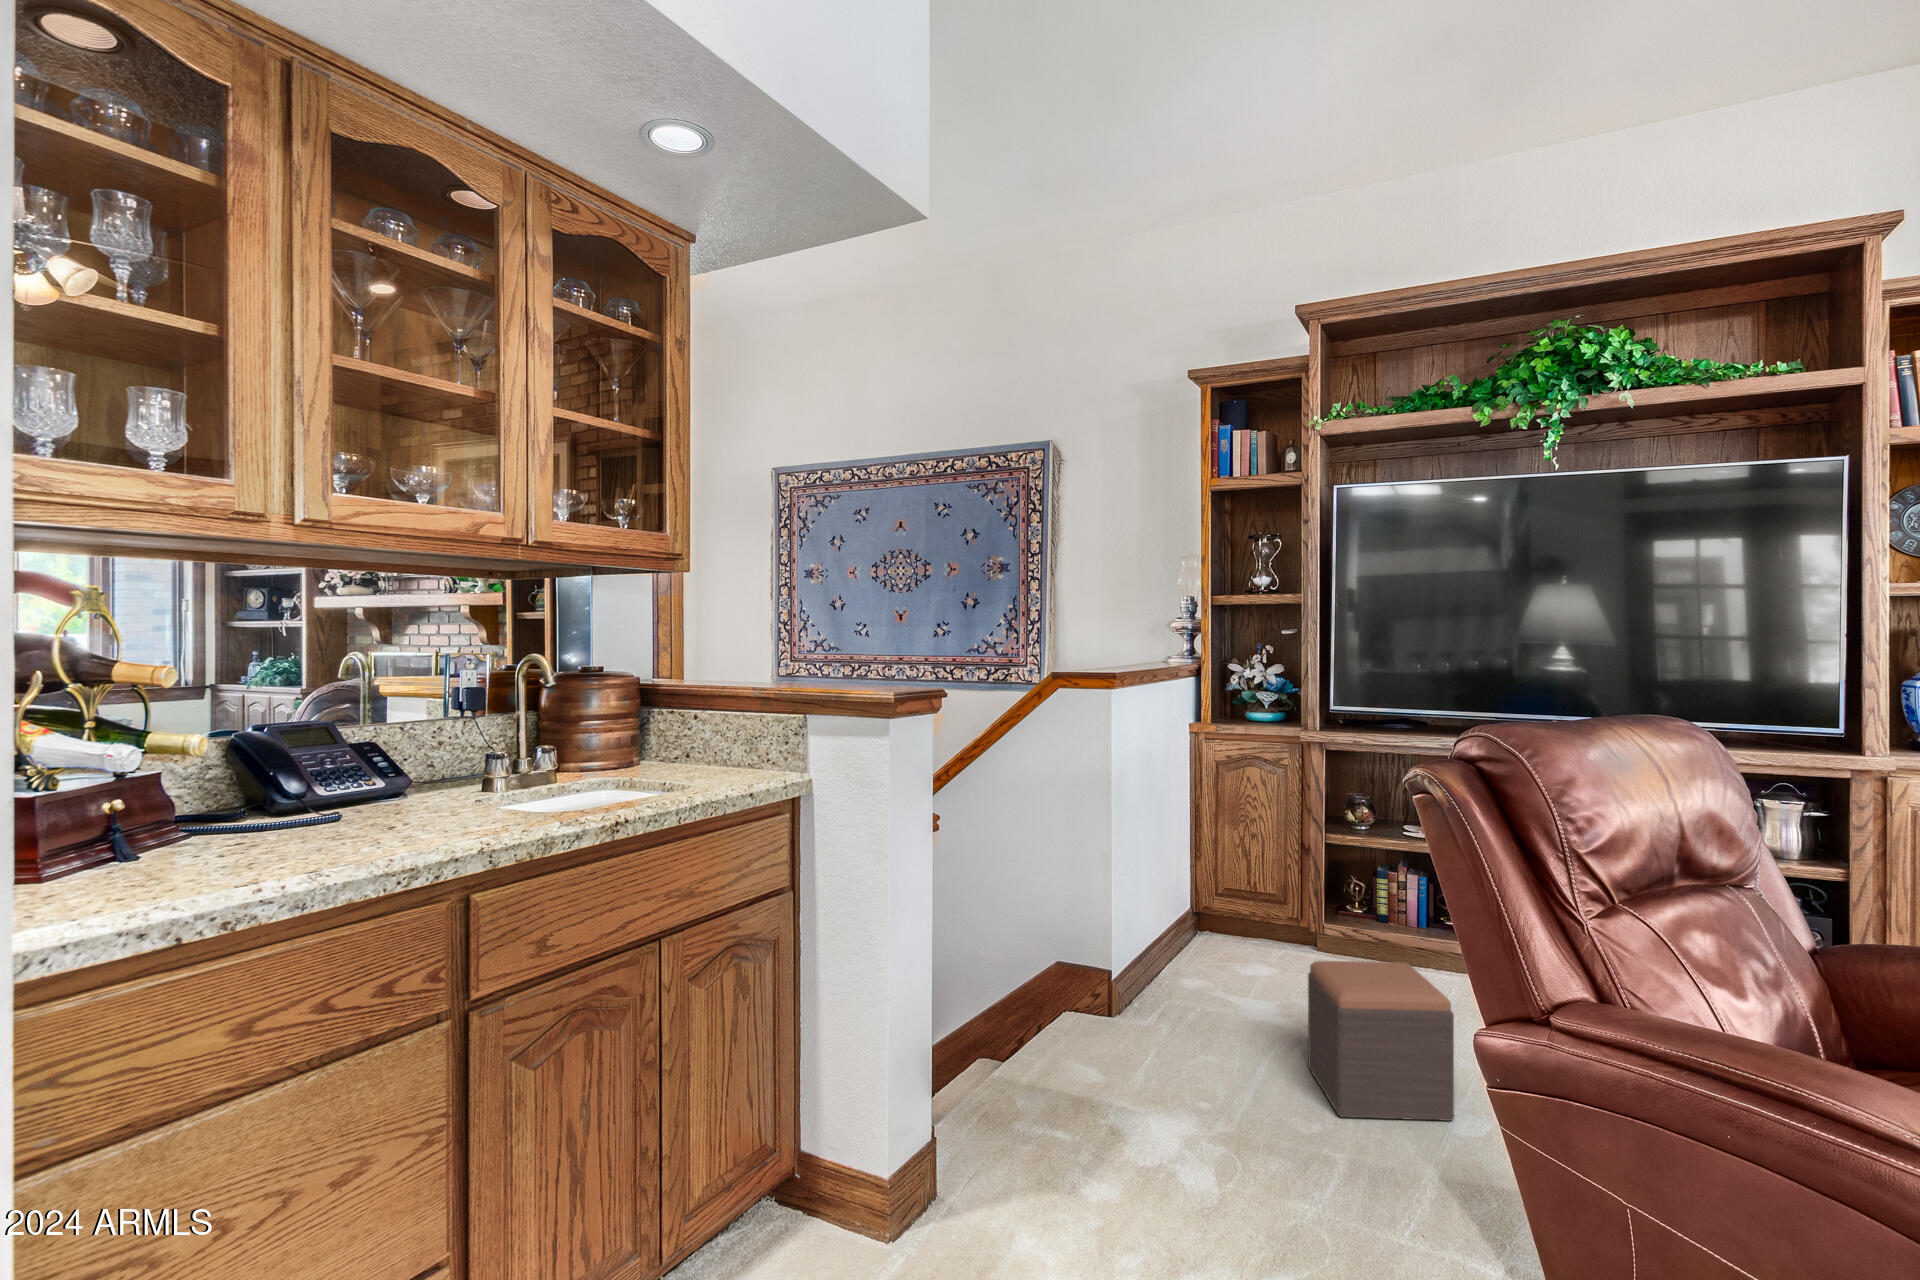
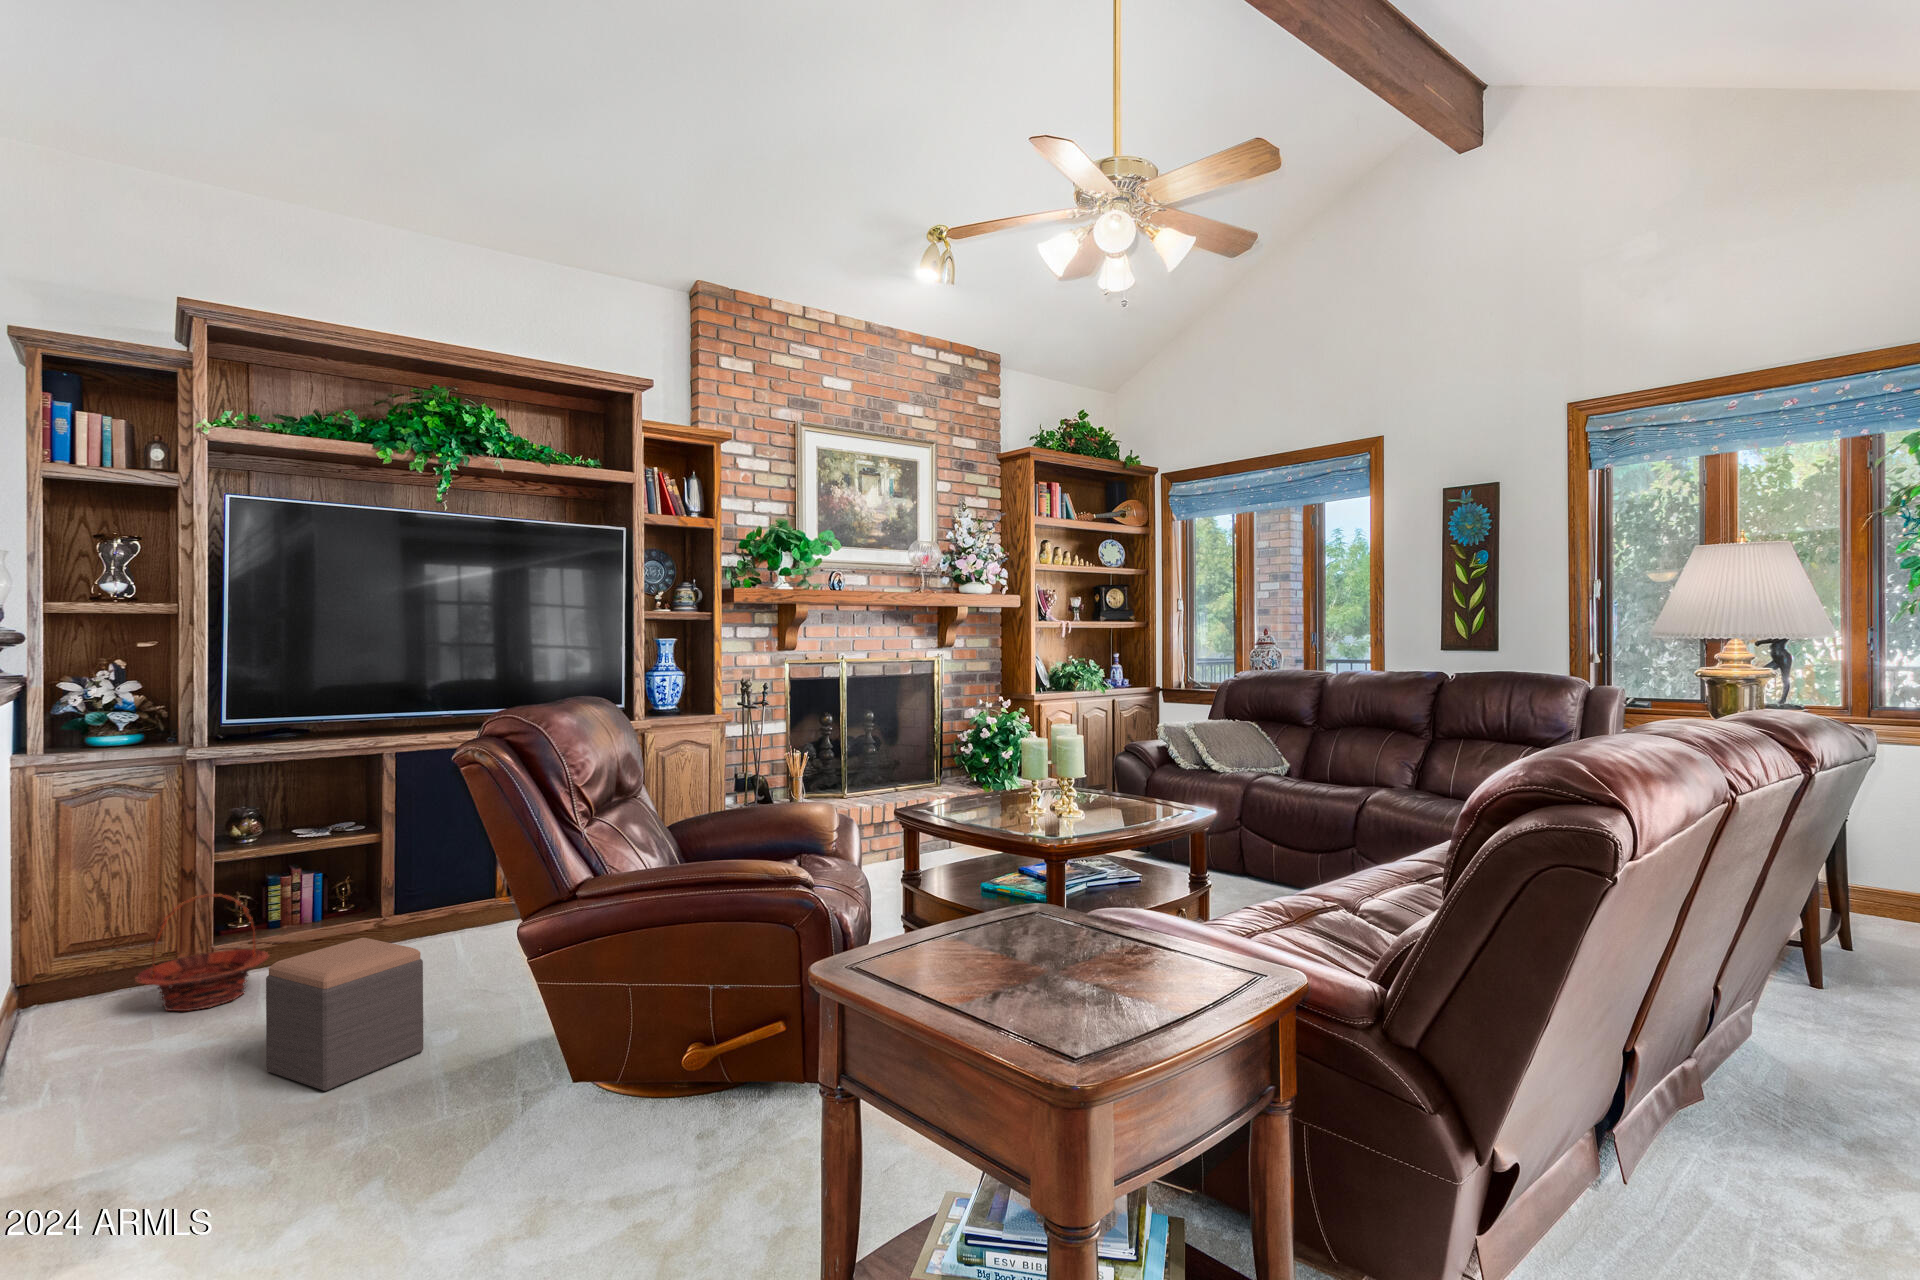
basket: none [1255,871,1361,981] -> present [136,894,269,1011]

